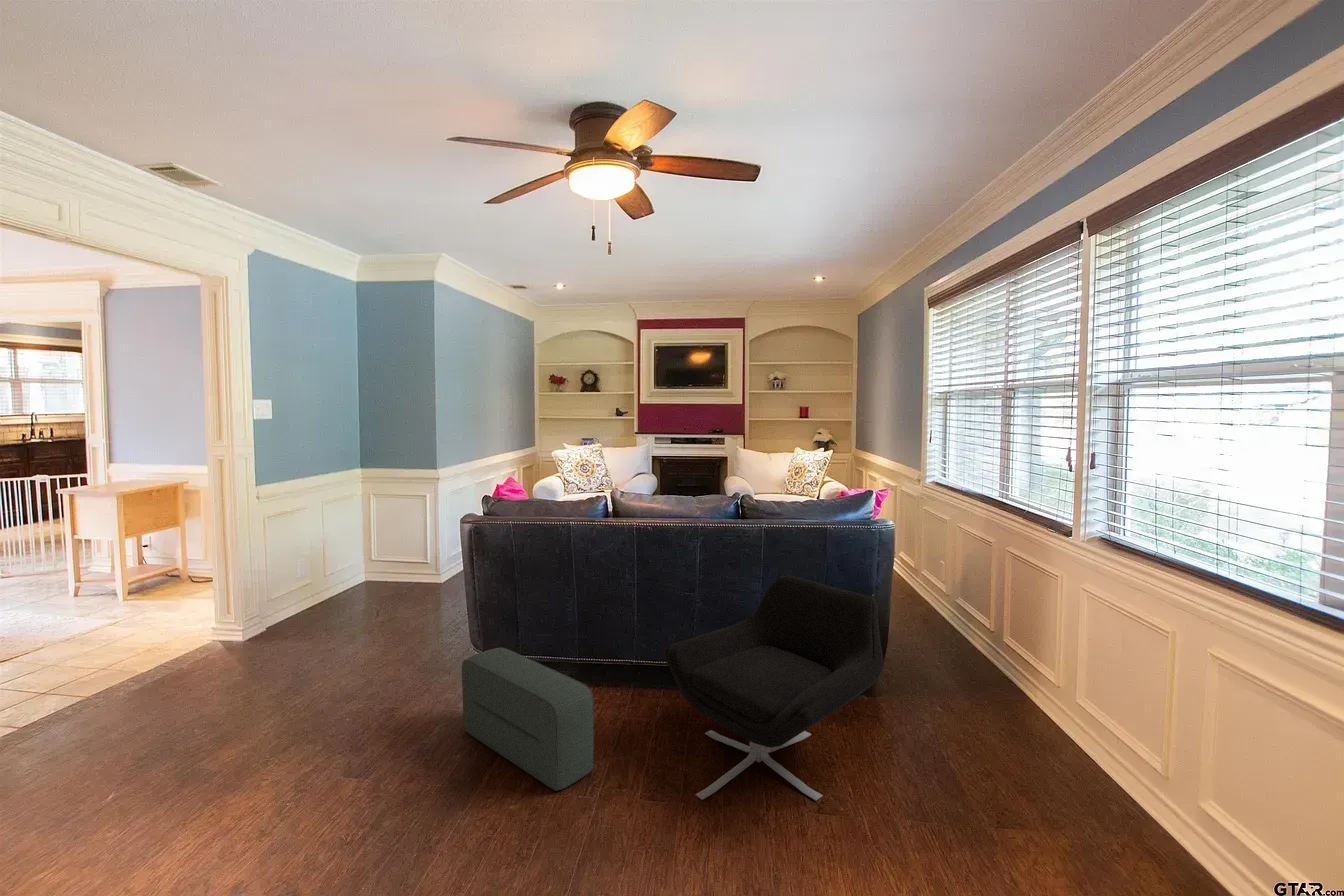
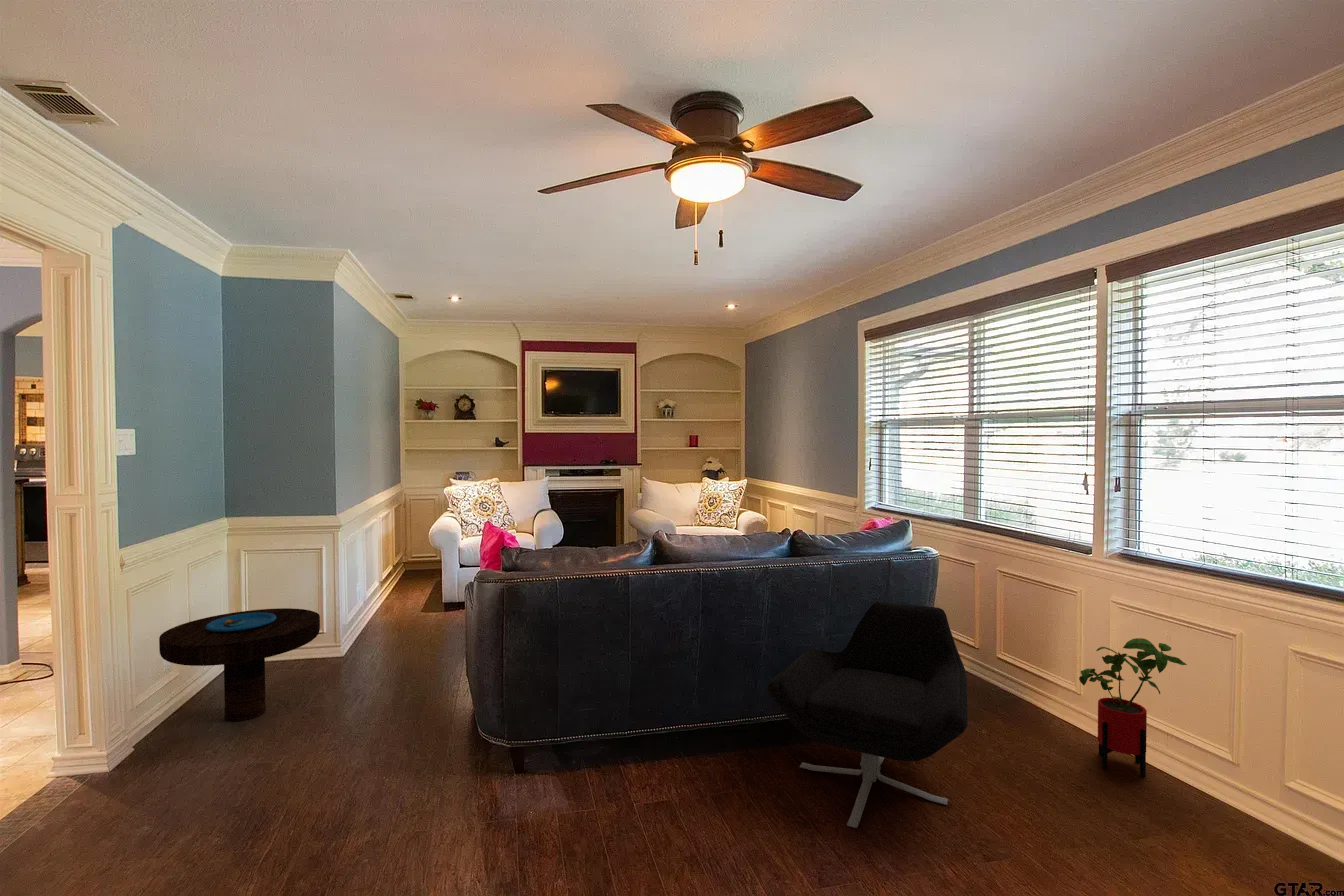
side table: none [284,539,396,620] -> present [159,608,320,721]
pouf: present [462,647,594,791] -> none [549,712,732,855]
house plant: none [1020,660,1153,828] -> present [1079,638,1187,777]

